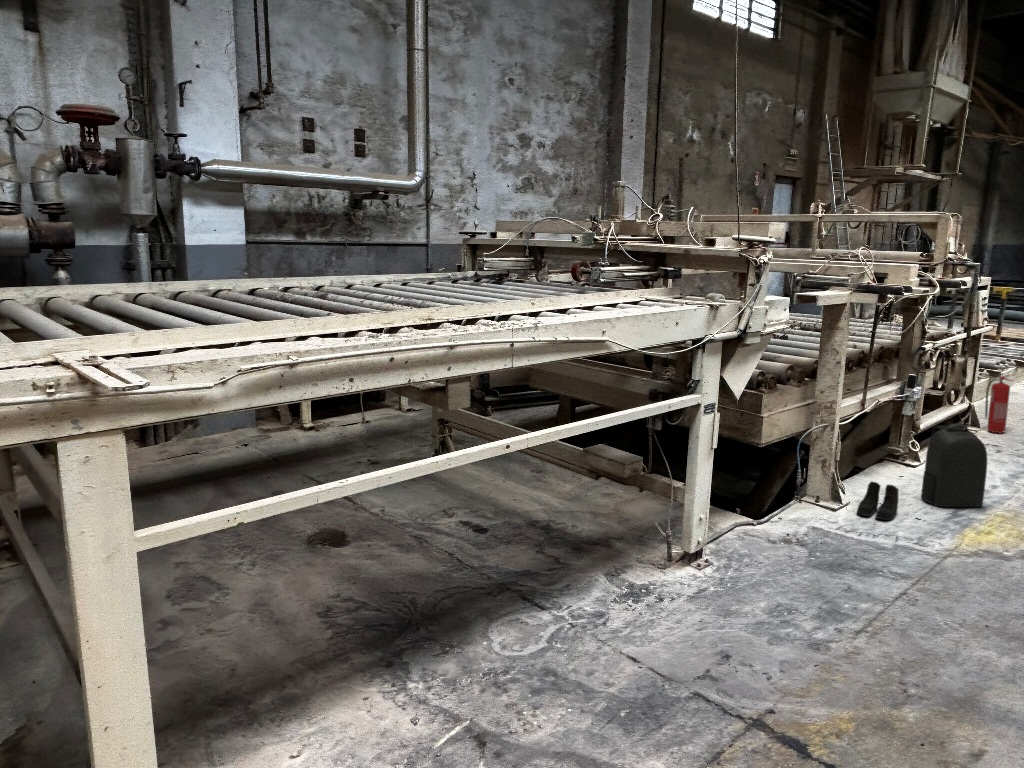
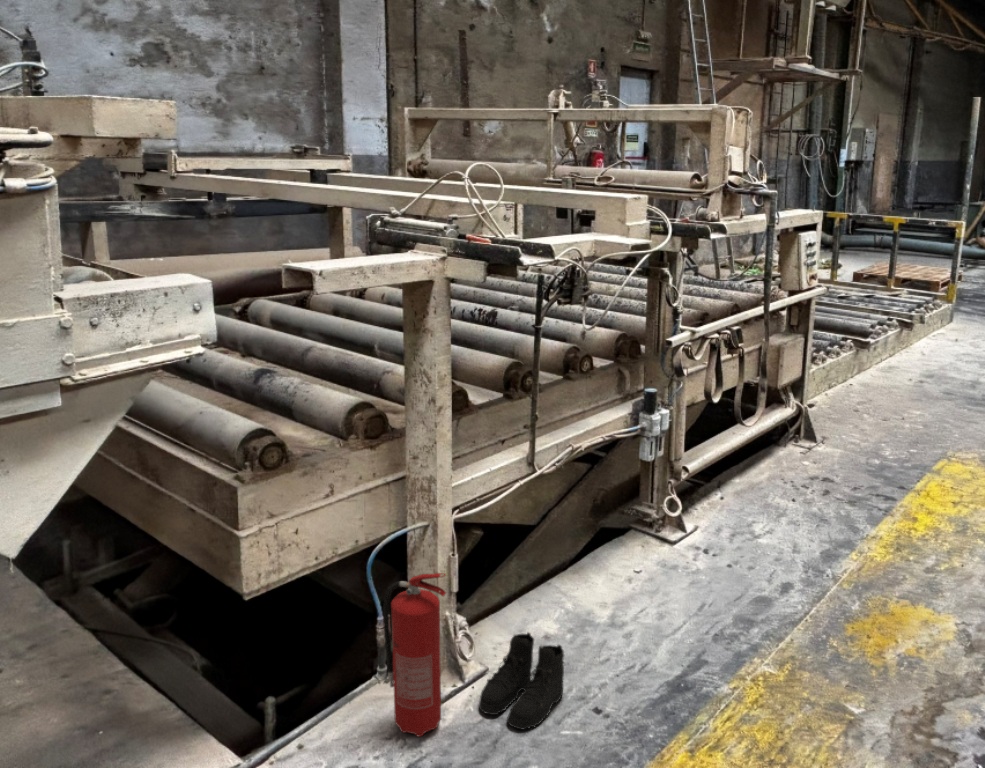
fire extinguisher: present [985,375,1010,433] -> present [383,573,446,737]
backpack: present [921,423,987,507] -> none [633,509,748,674]

